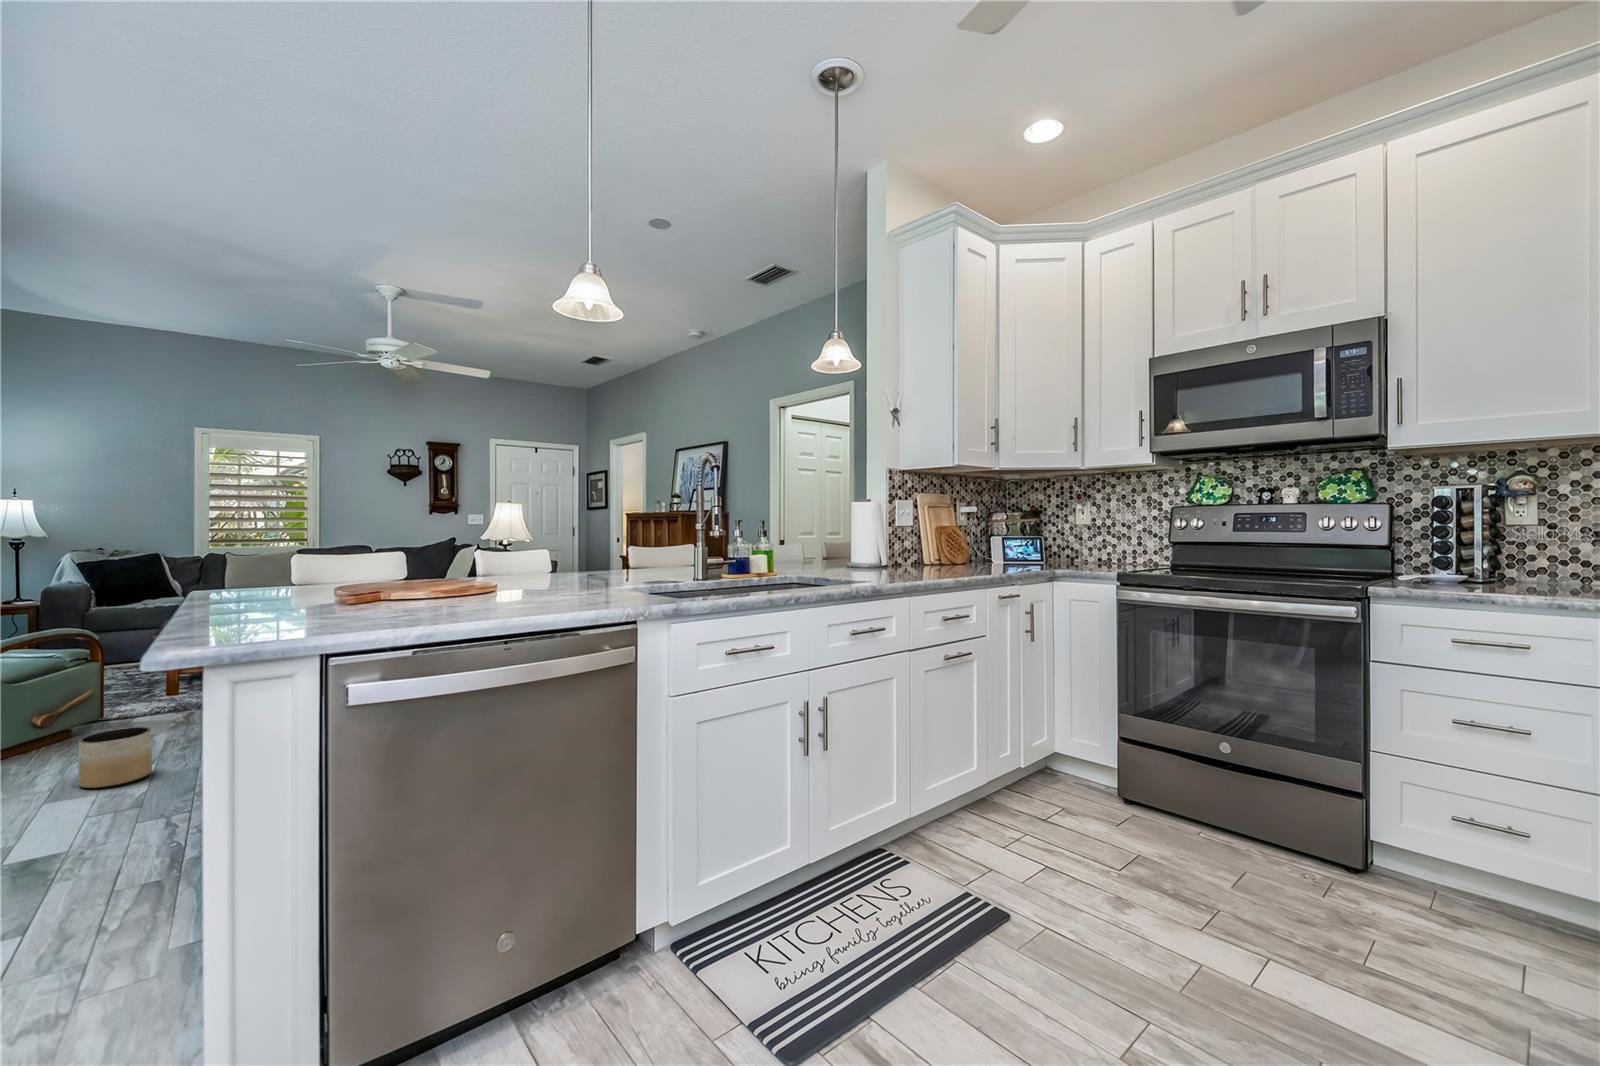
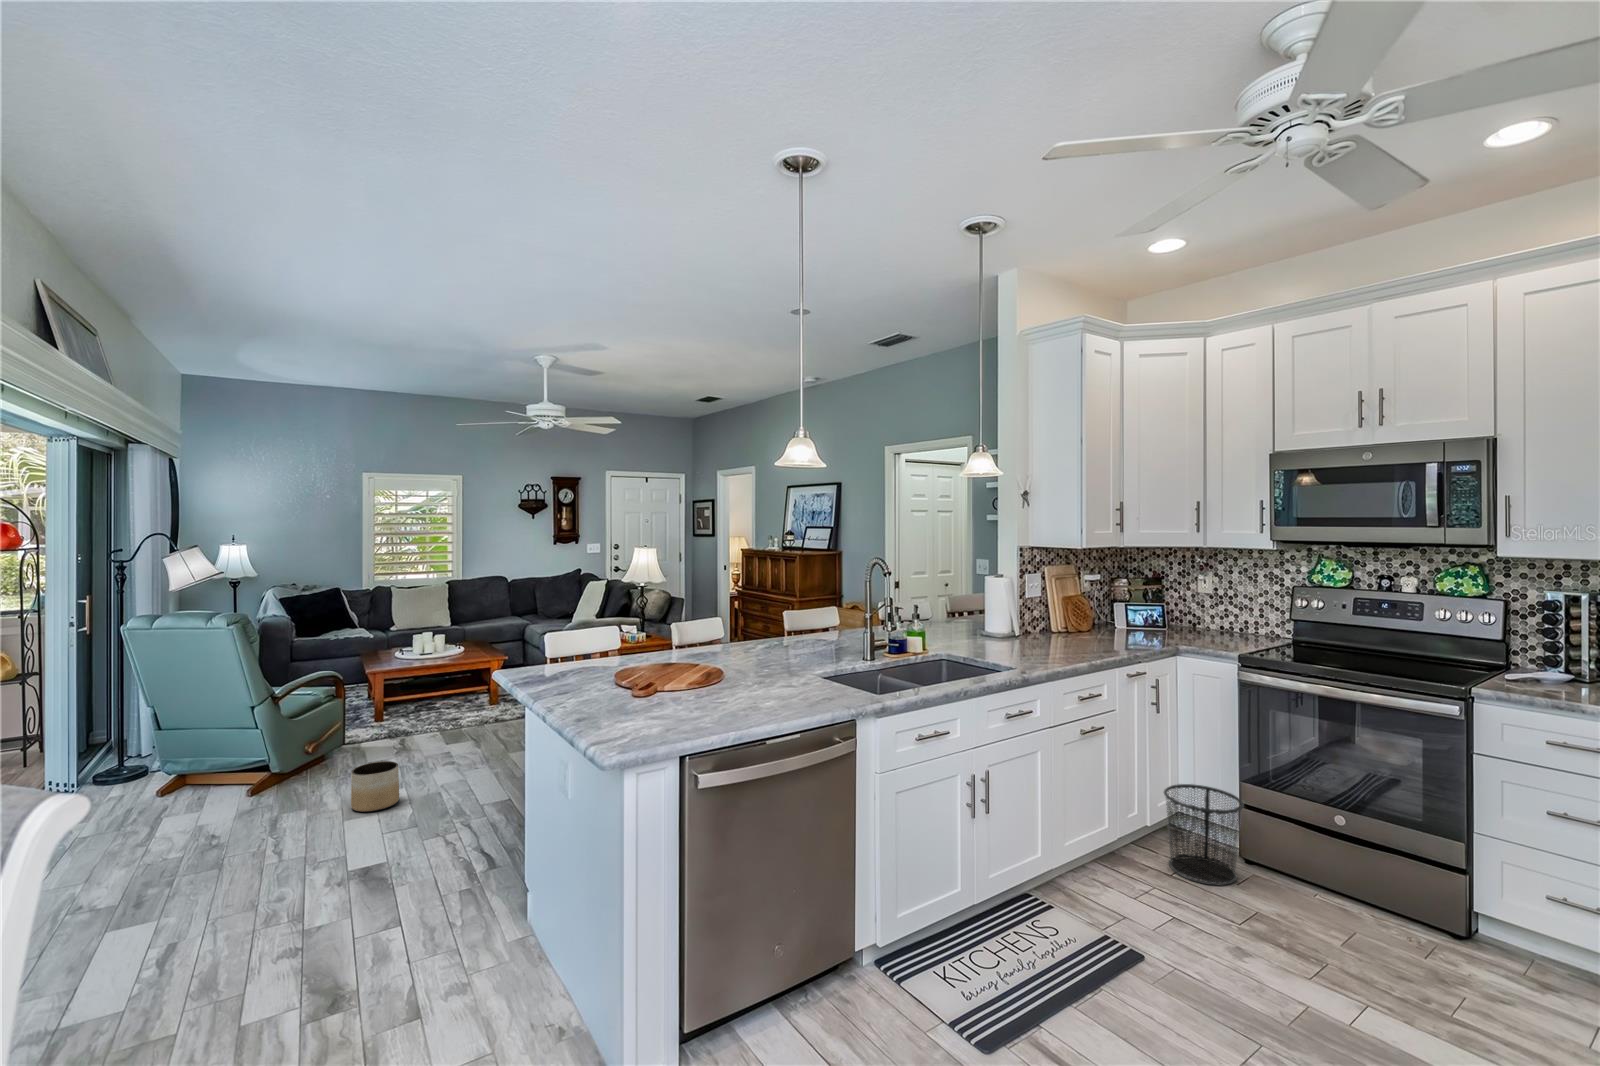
waste bin: none [1038,719,1123,828] -> present [1164,784,1244,885]

